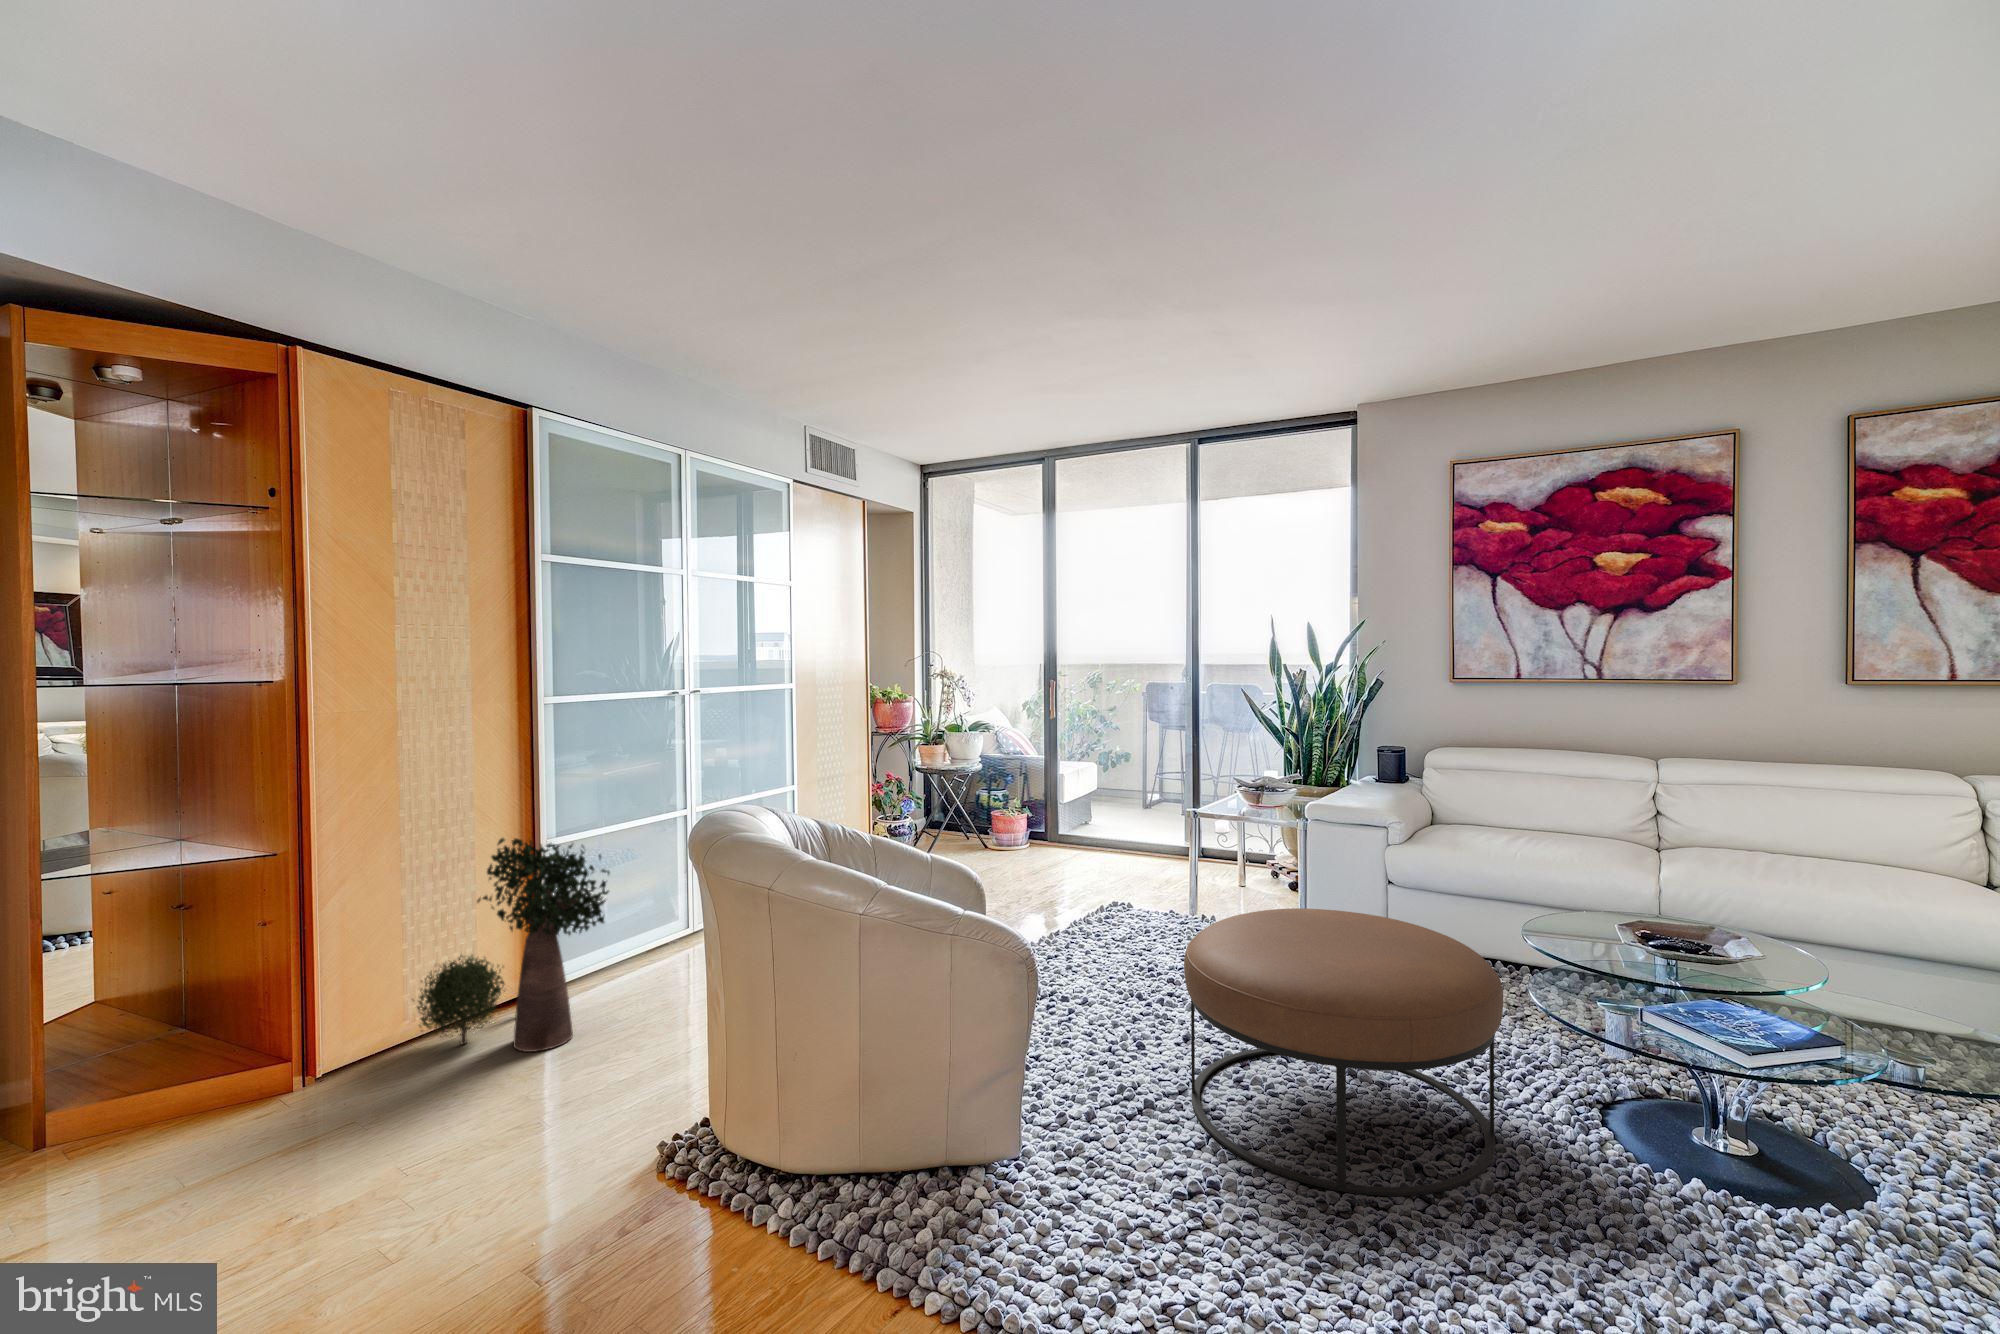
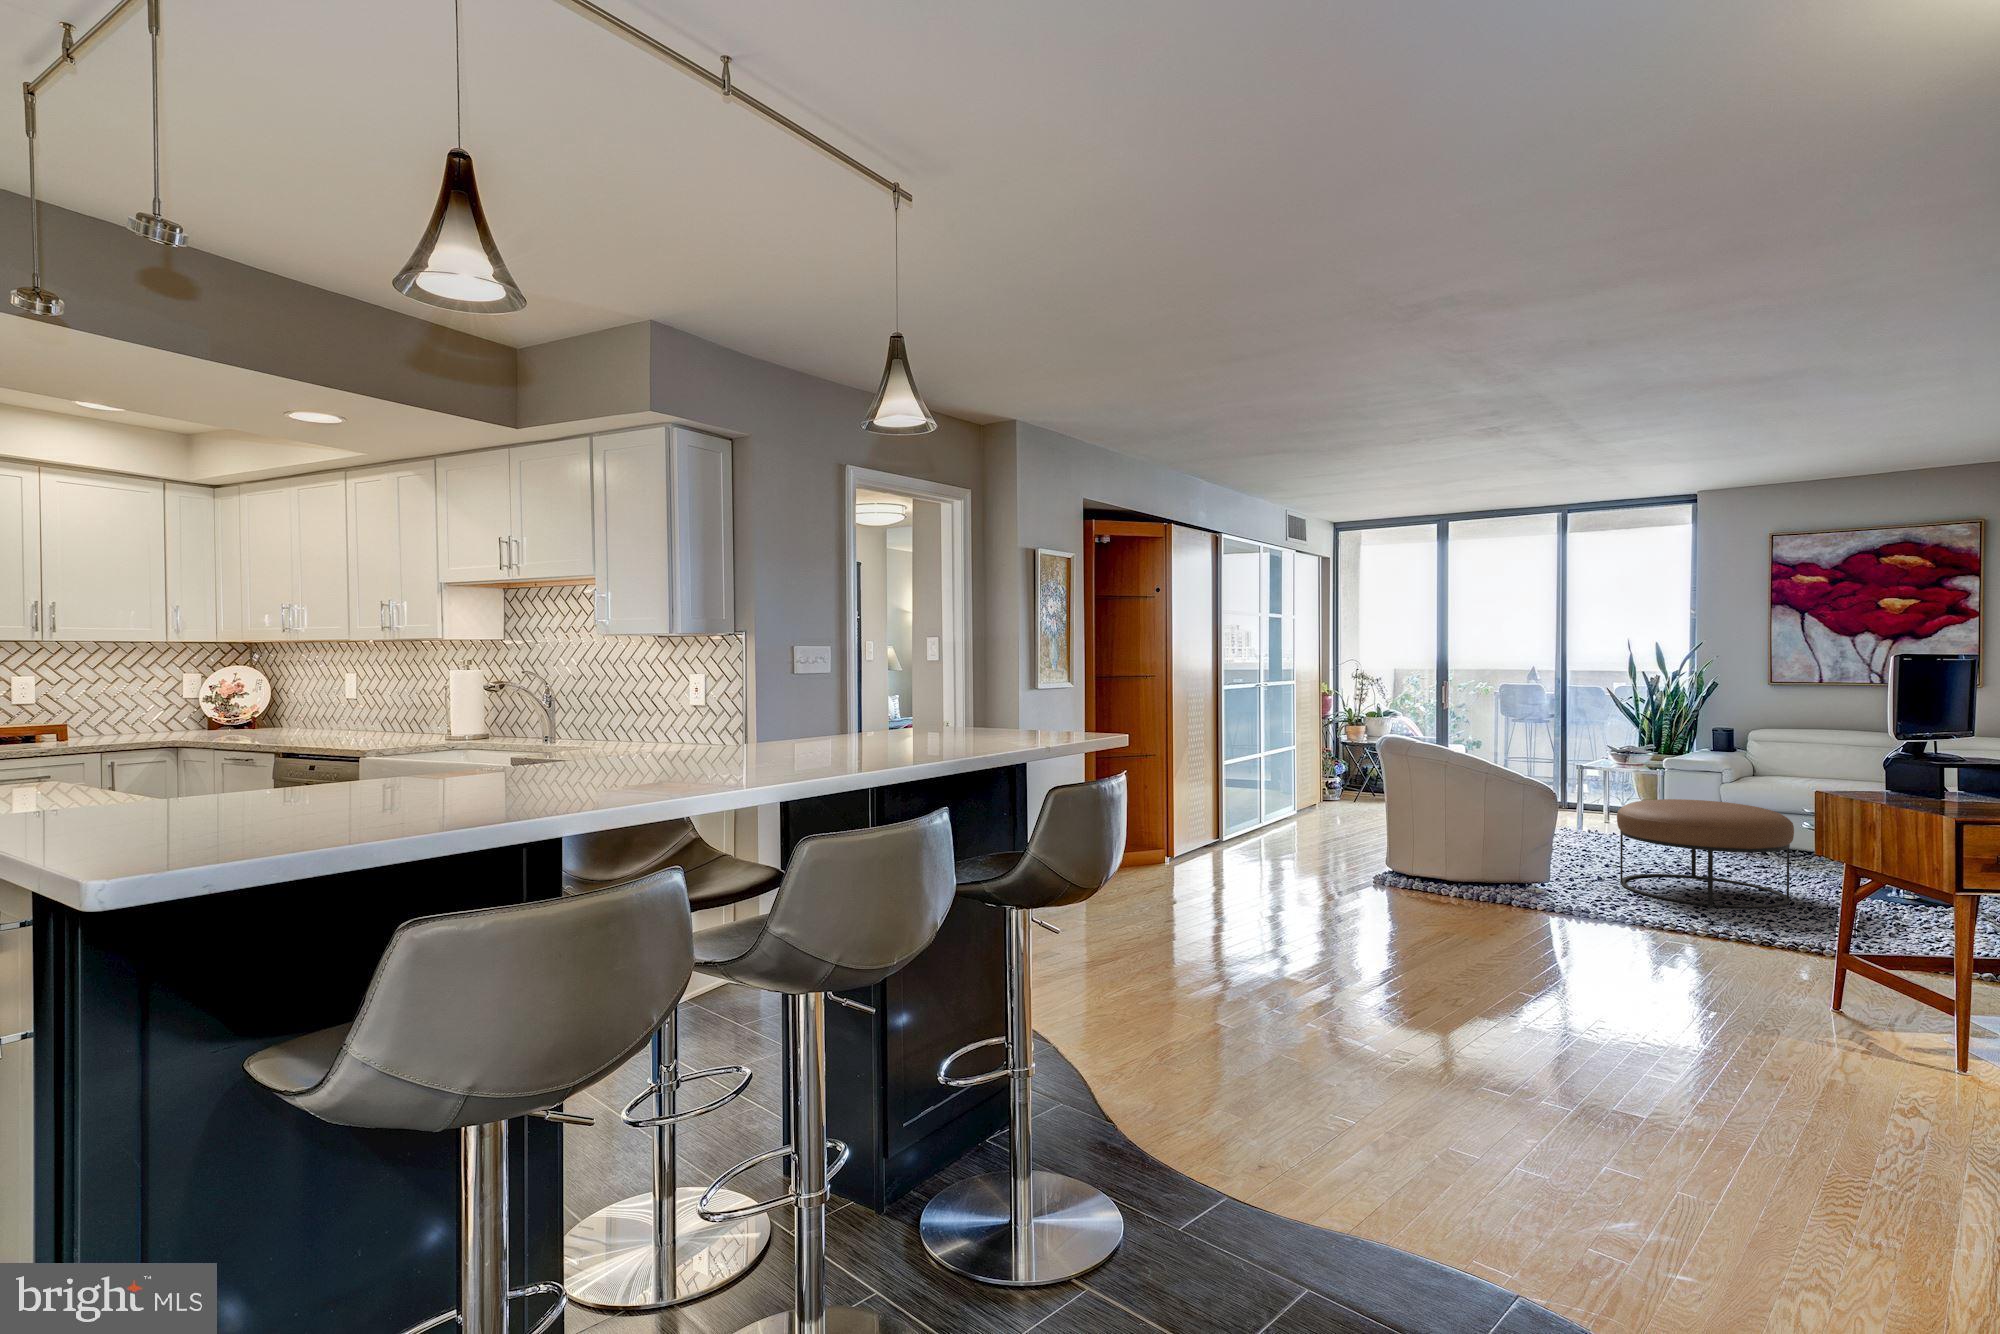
potted plant: present [417,838,610,1052] -> none [1189,756,1279,861]

